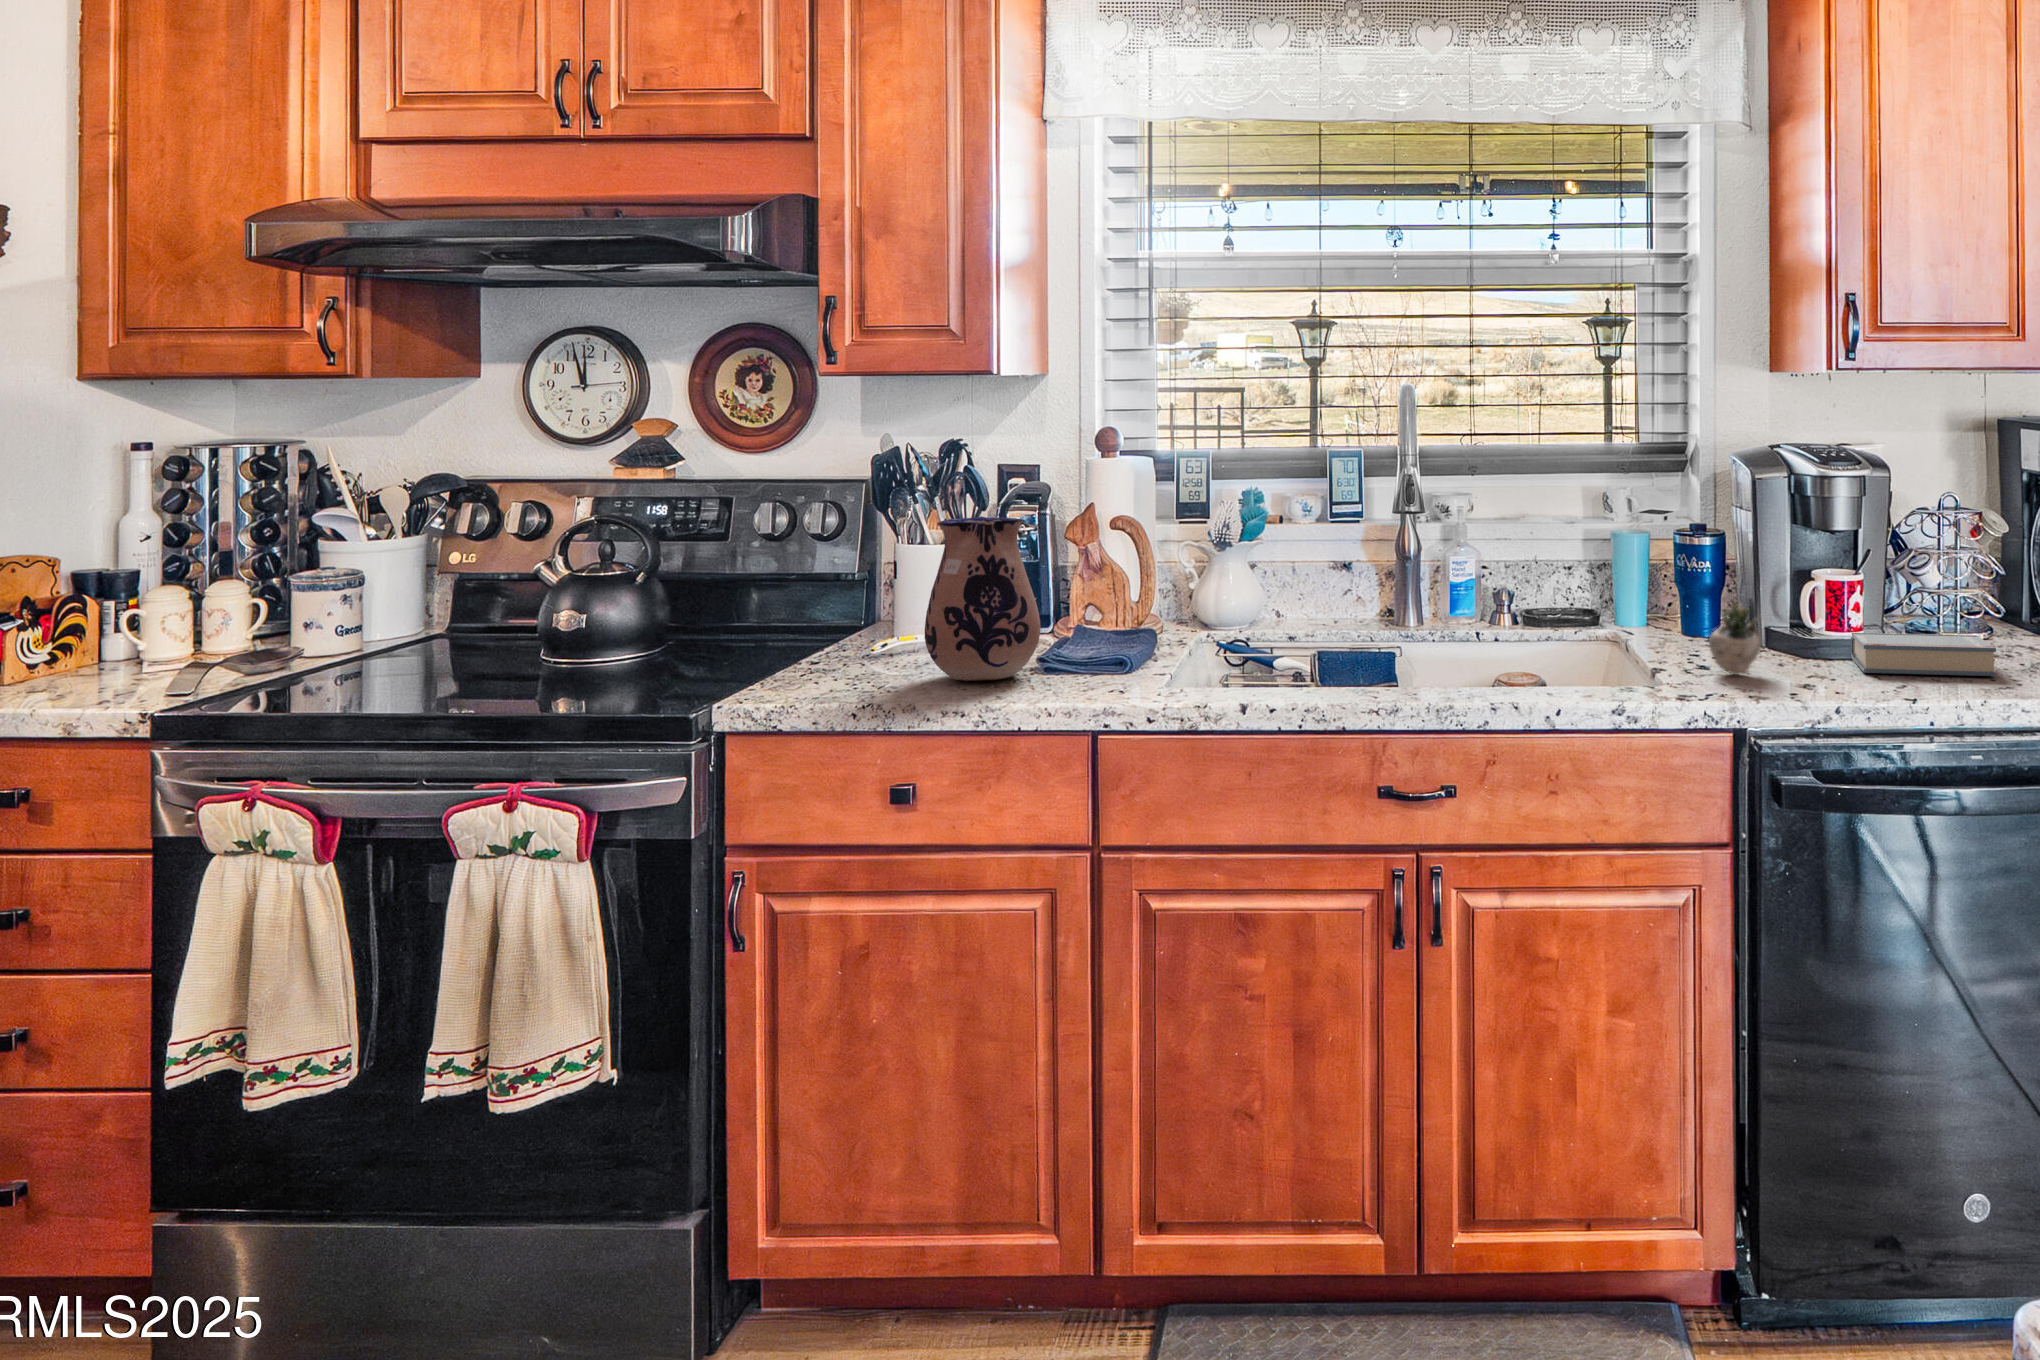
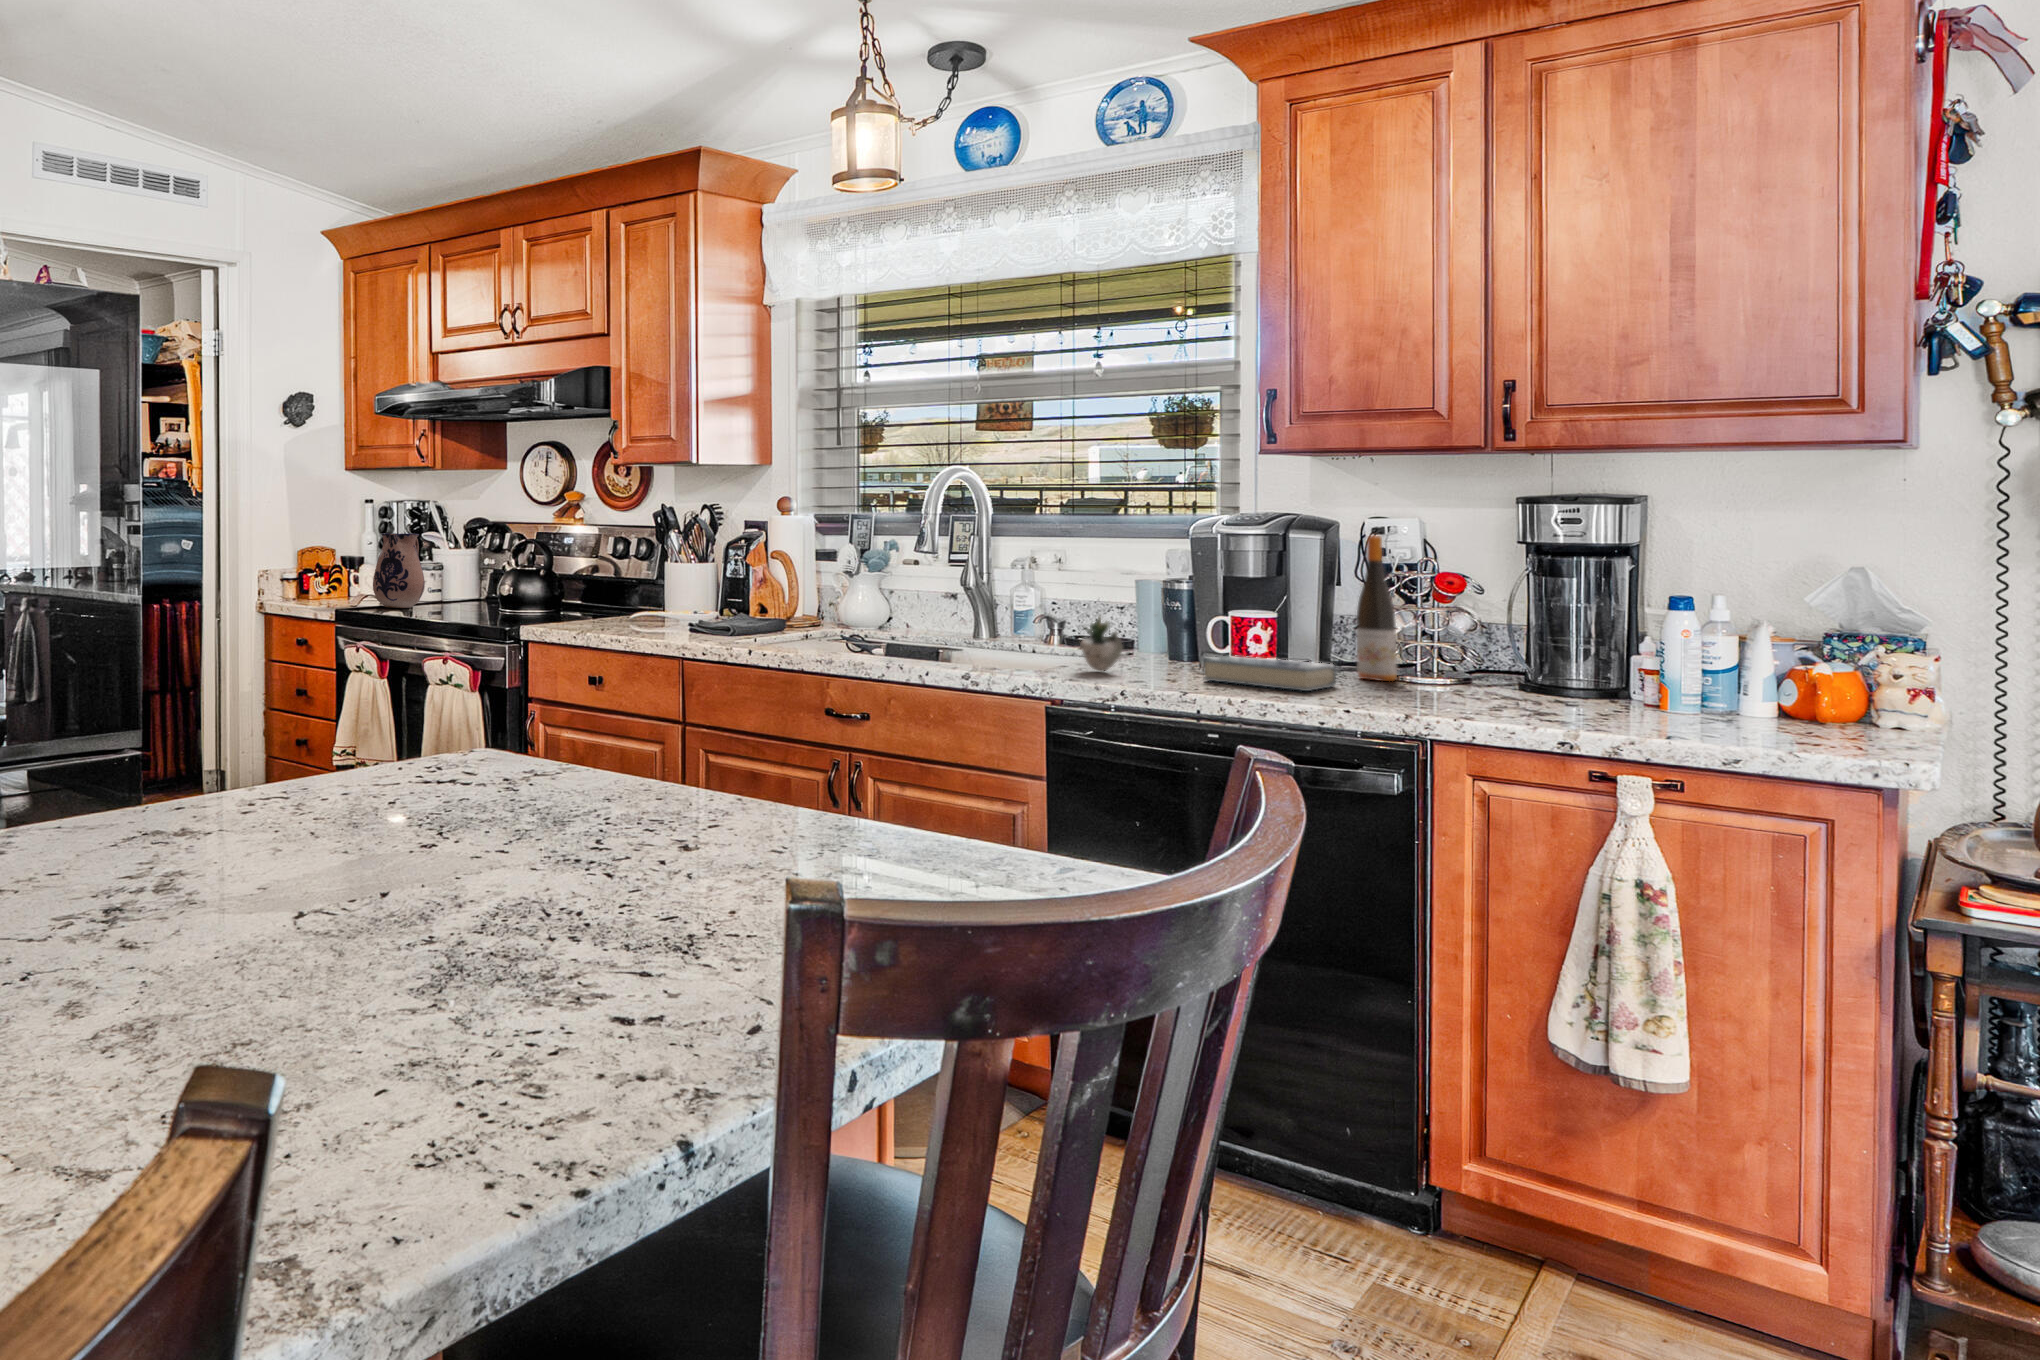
wine bottle: none [1941,473,1983,645] -> present [1357,535,1397,681]
ceramic pitcher: present [925,516,1040,681] -> present [373,533,425,608]

